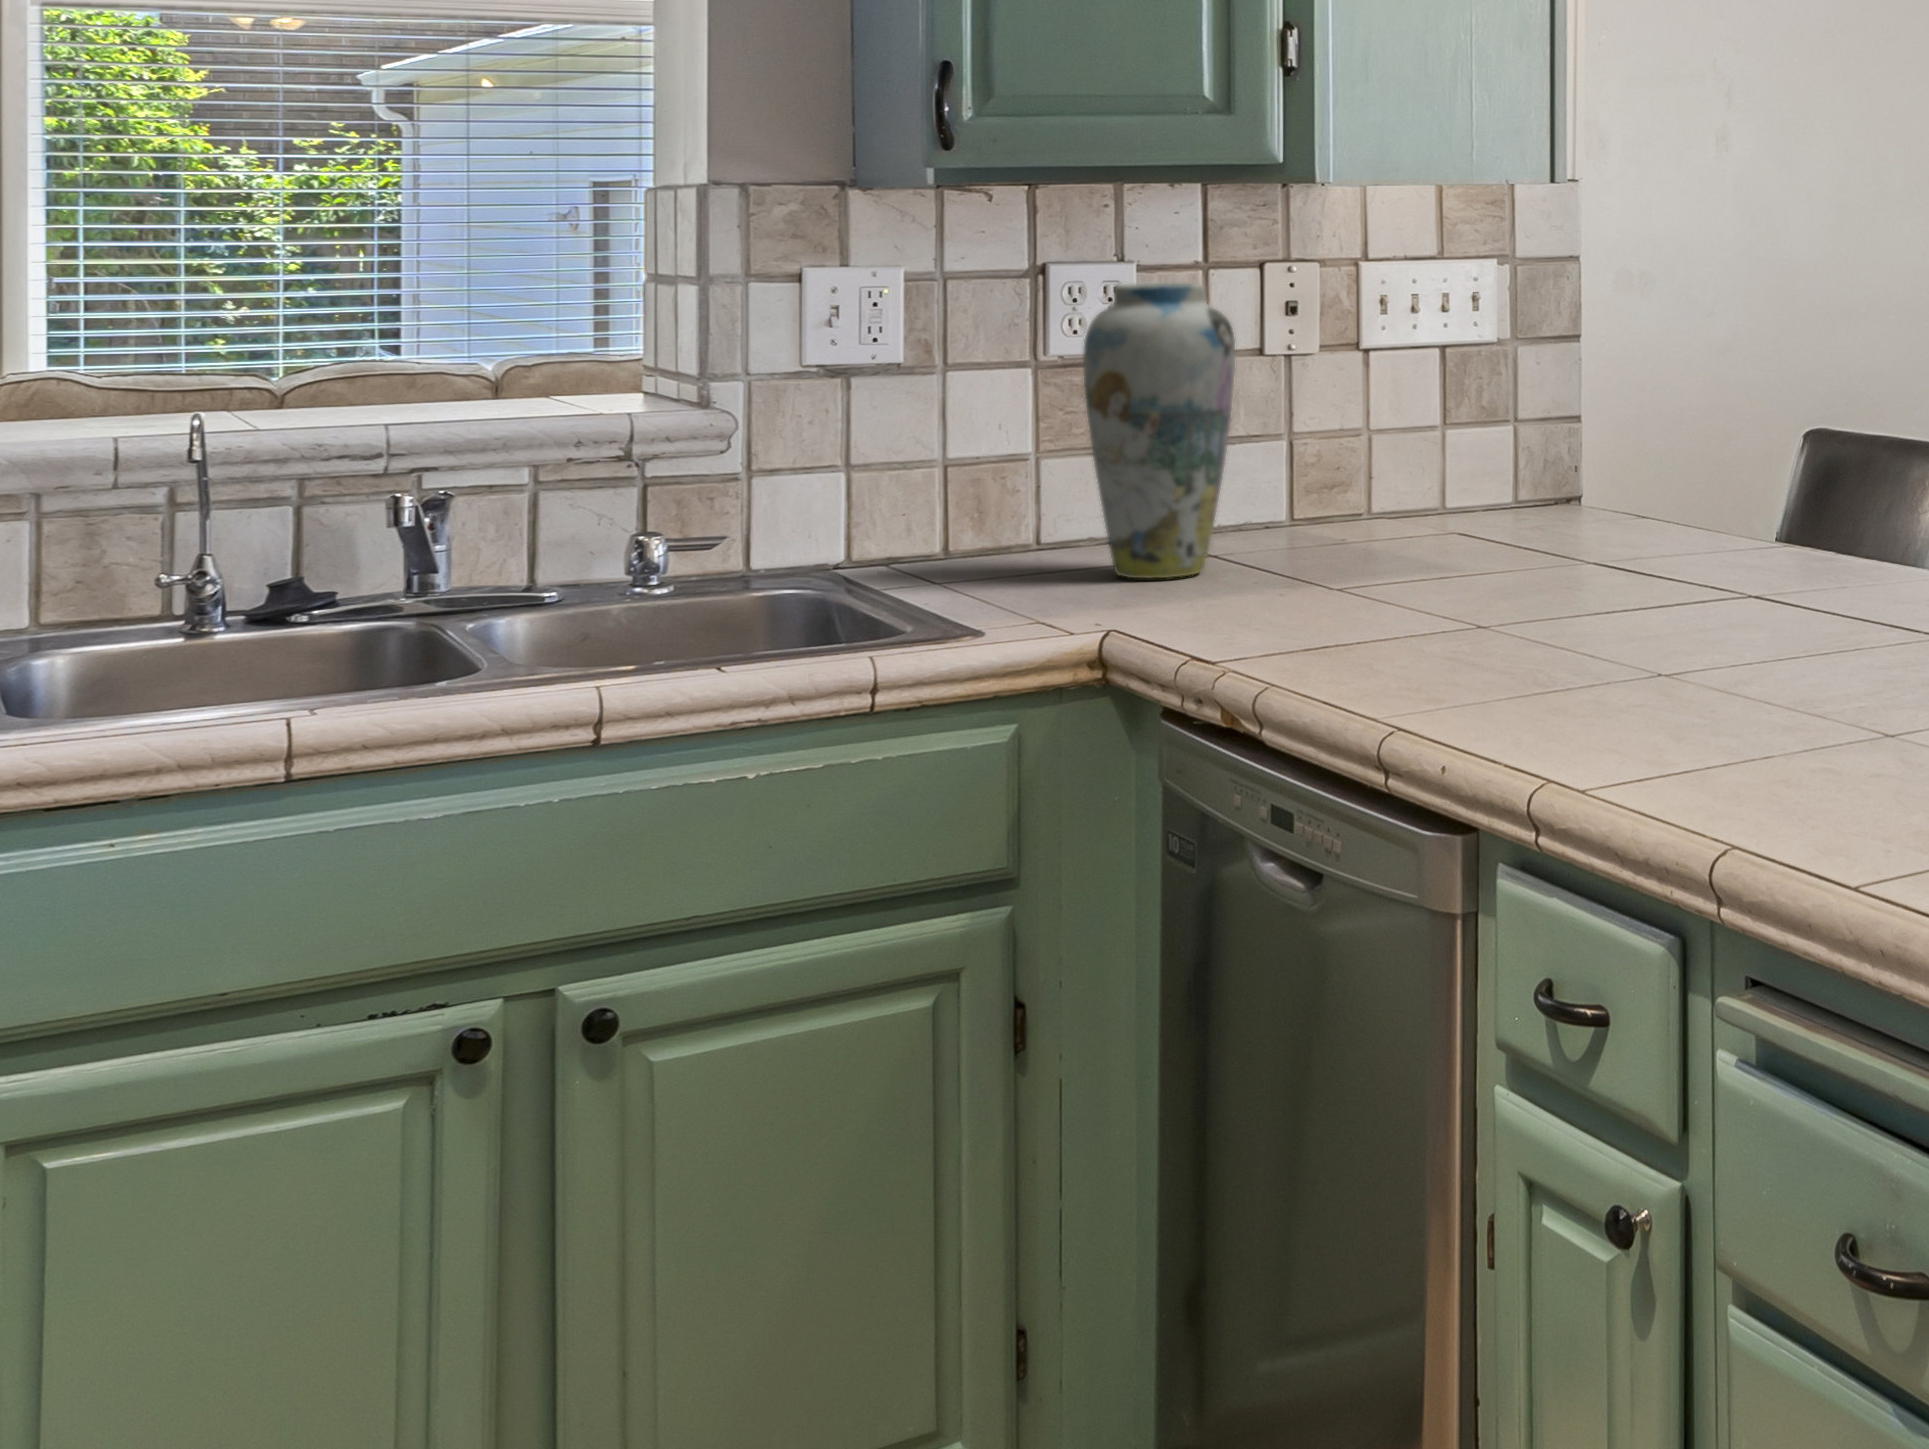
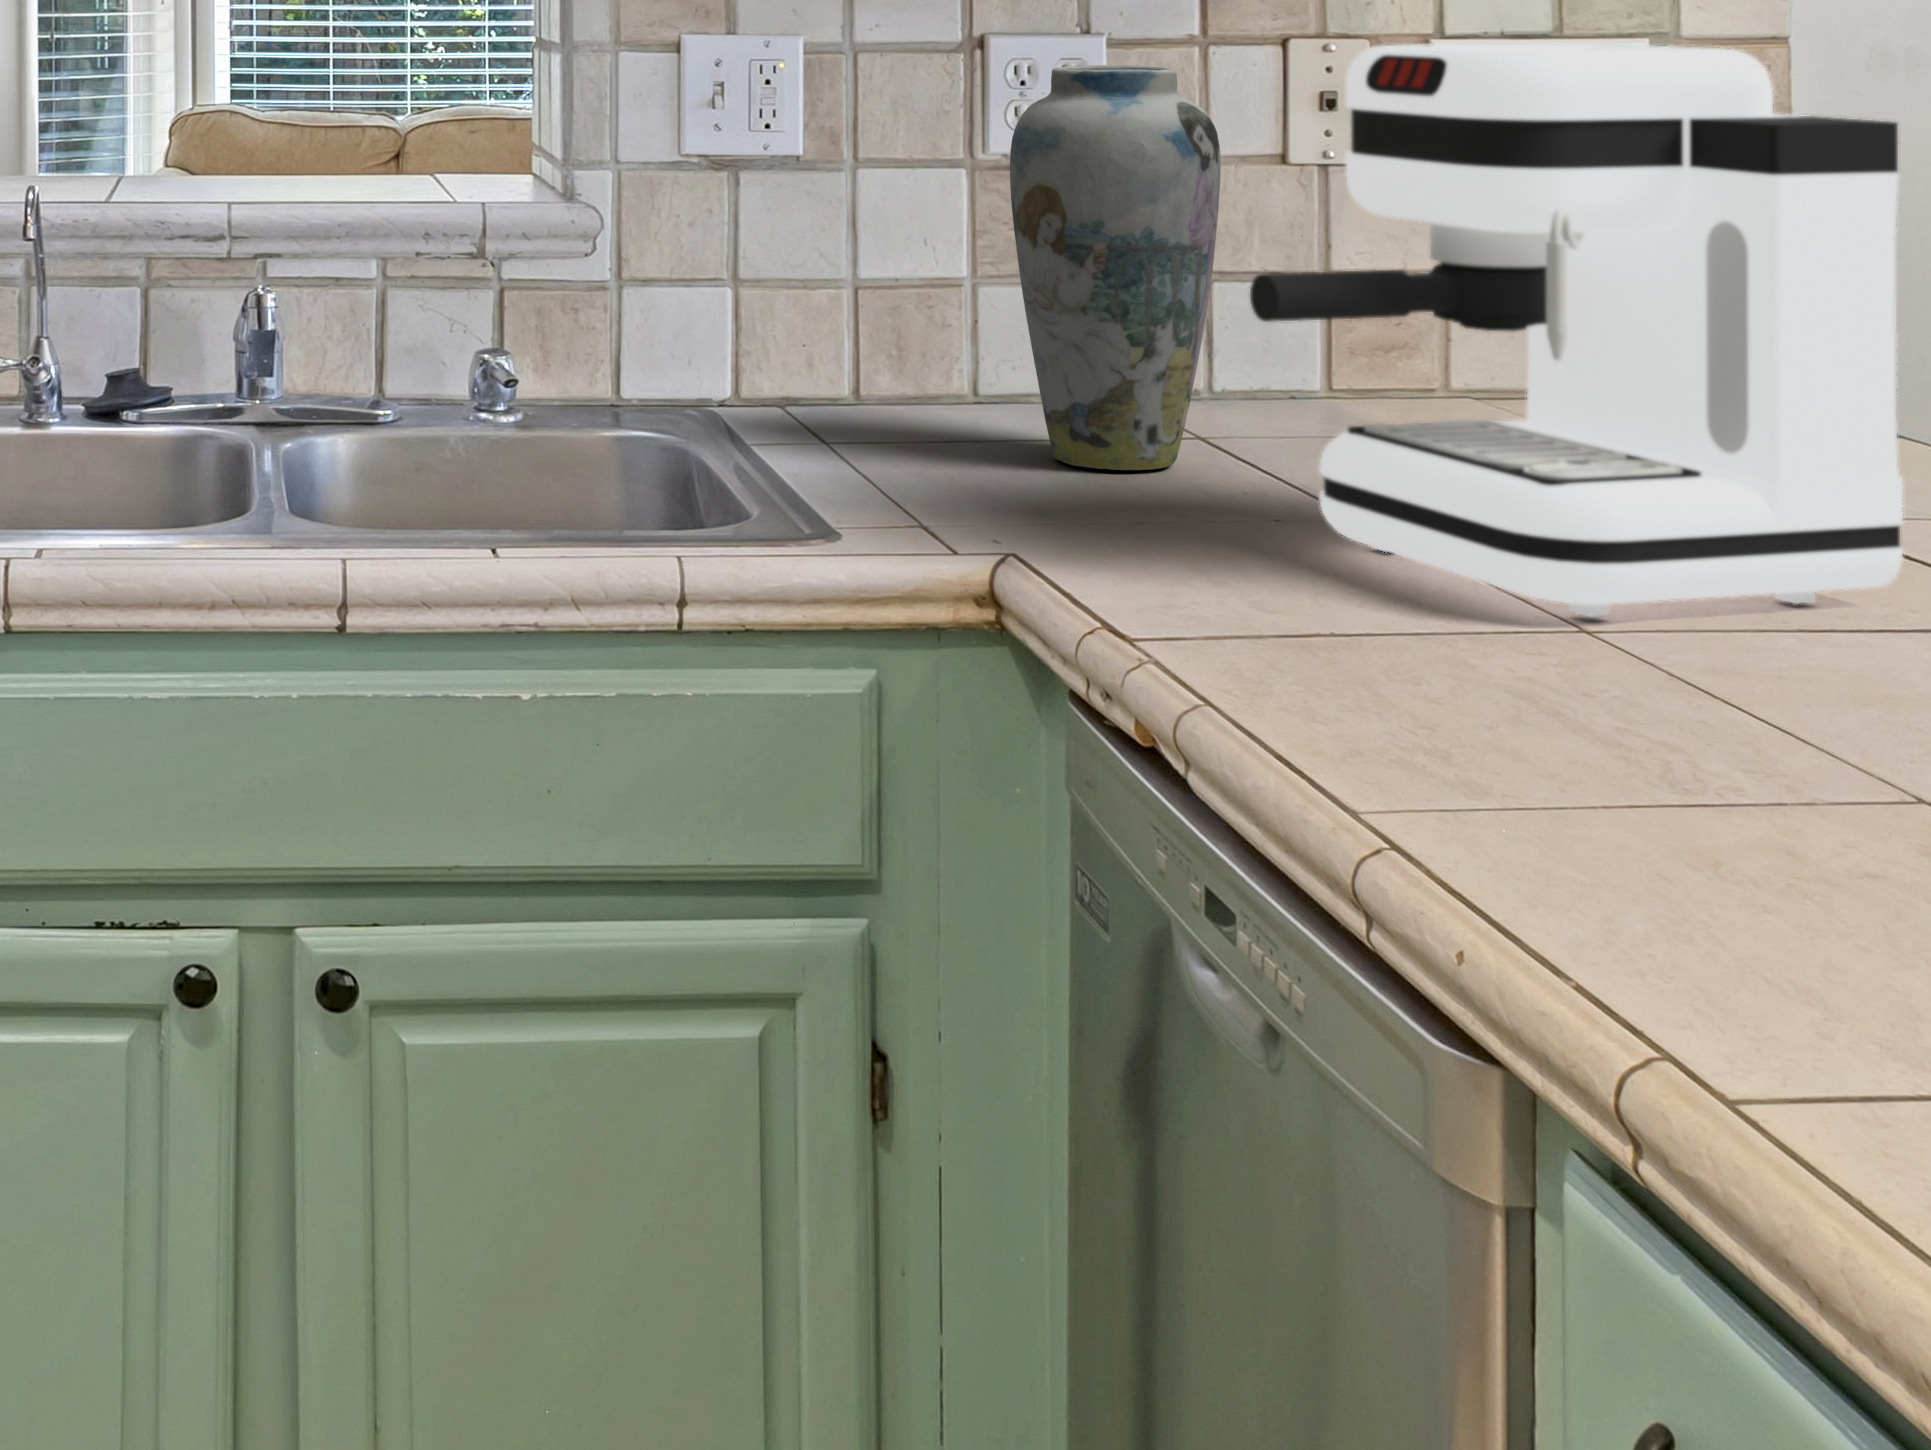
coffee maker: none [1283,259,1665,625] -> present [1250,43,1903,617]

